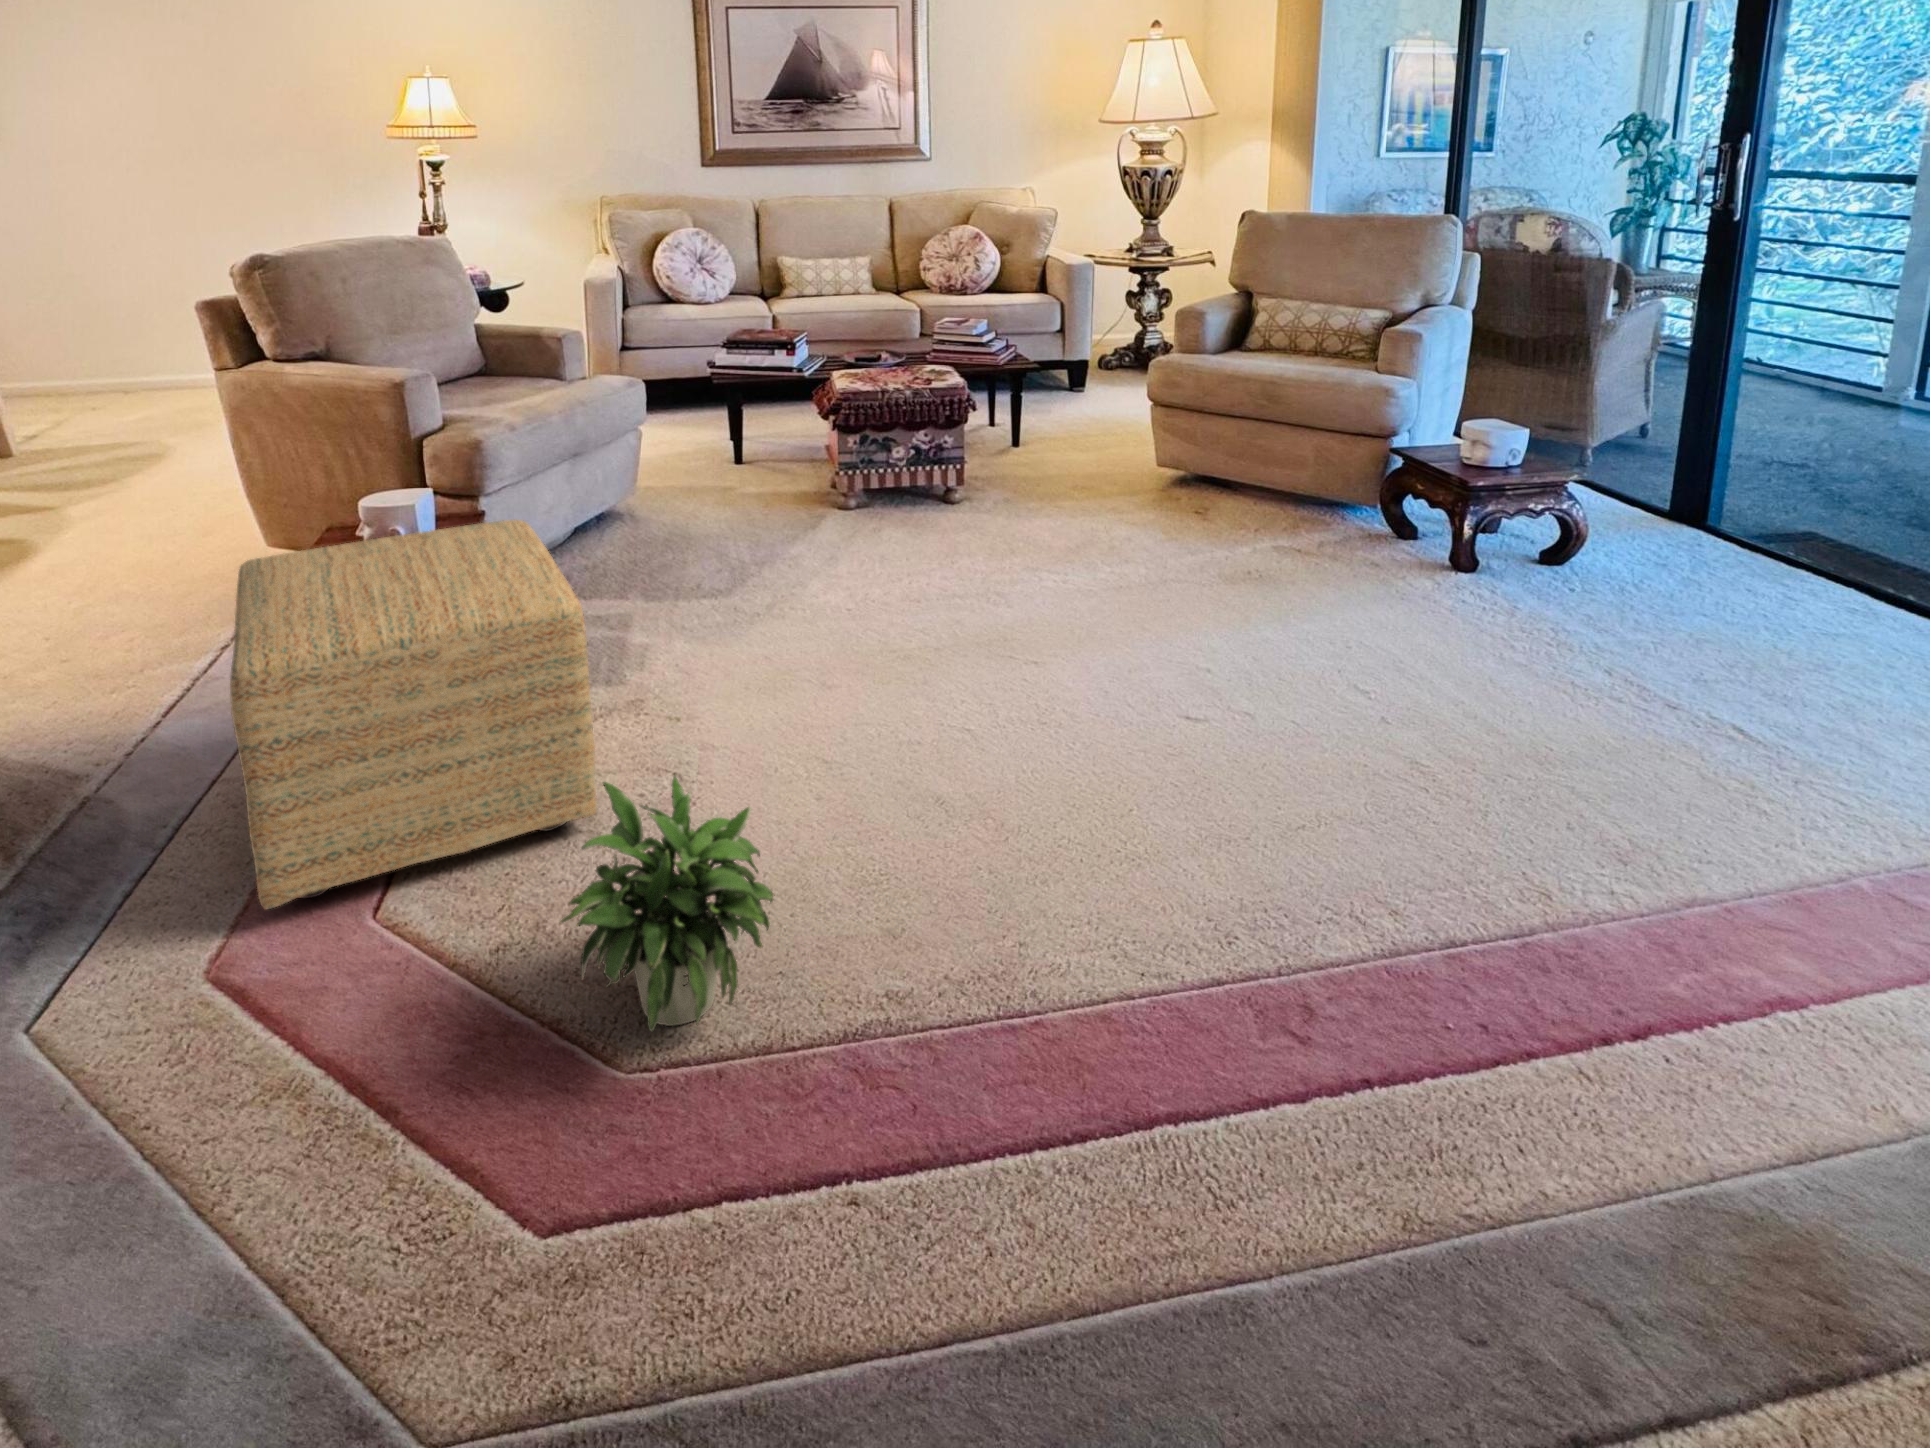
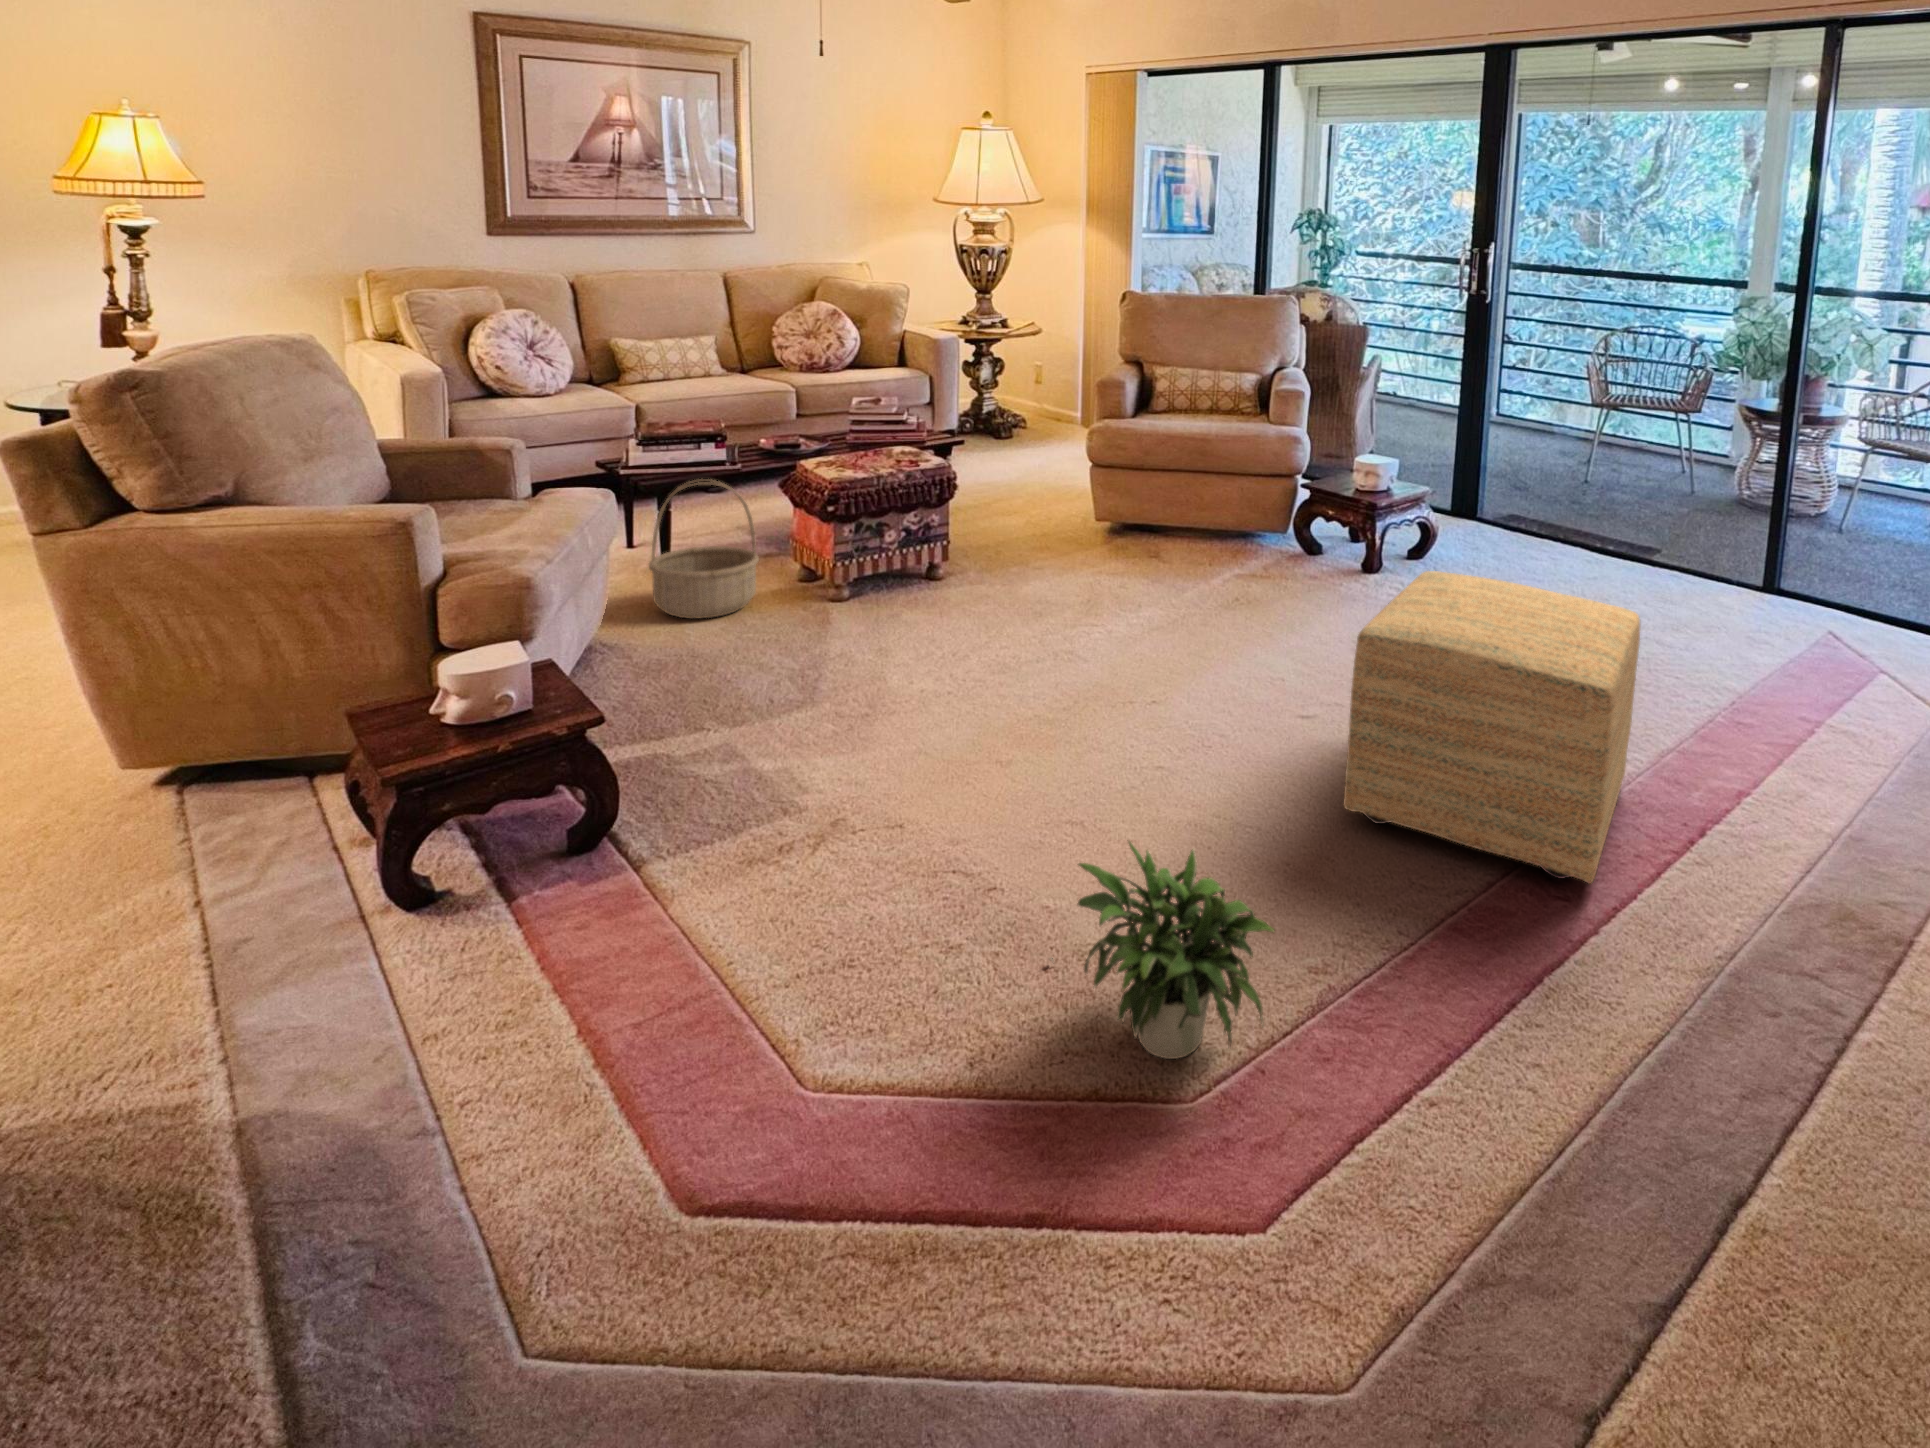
basket: none [682,379,776,507] -> present [649,480,759,619]
ottoman: present [230,520,597,909] -> present [1344,571,1640,883]

